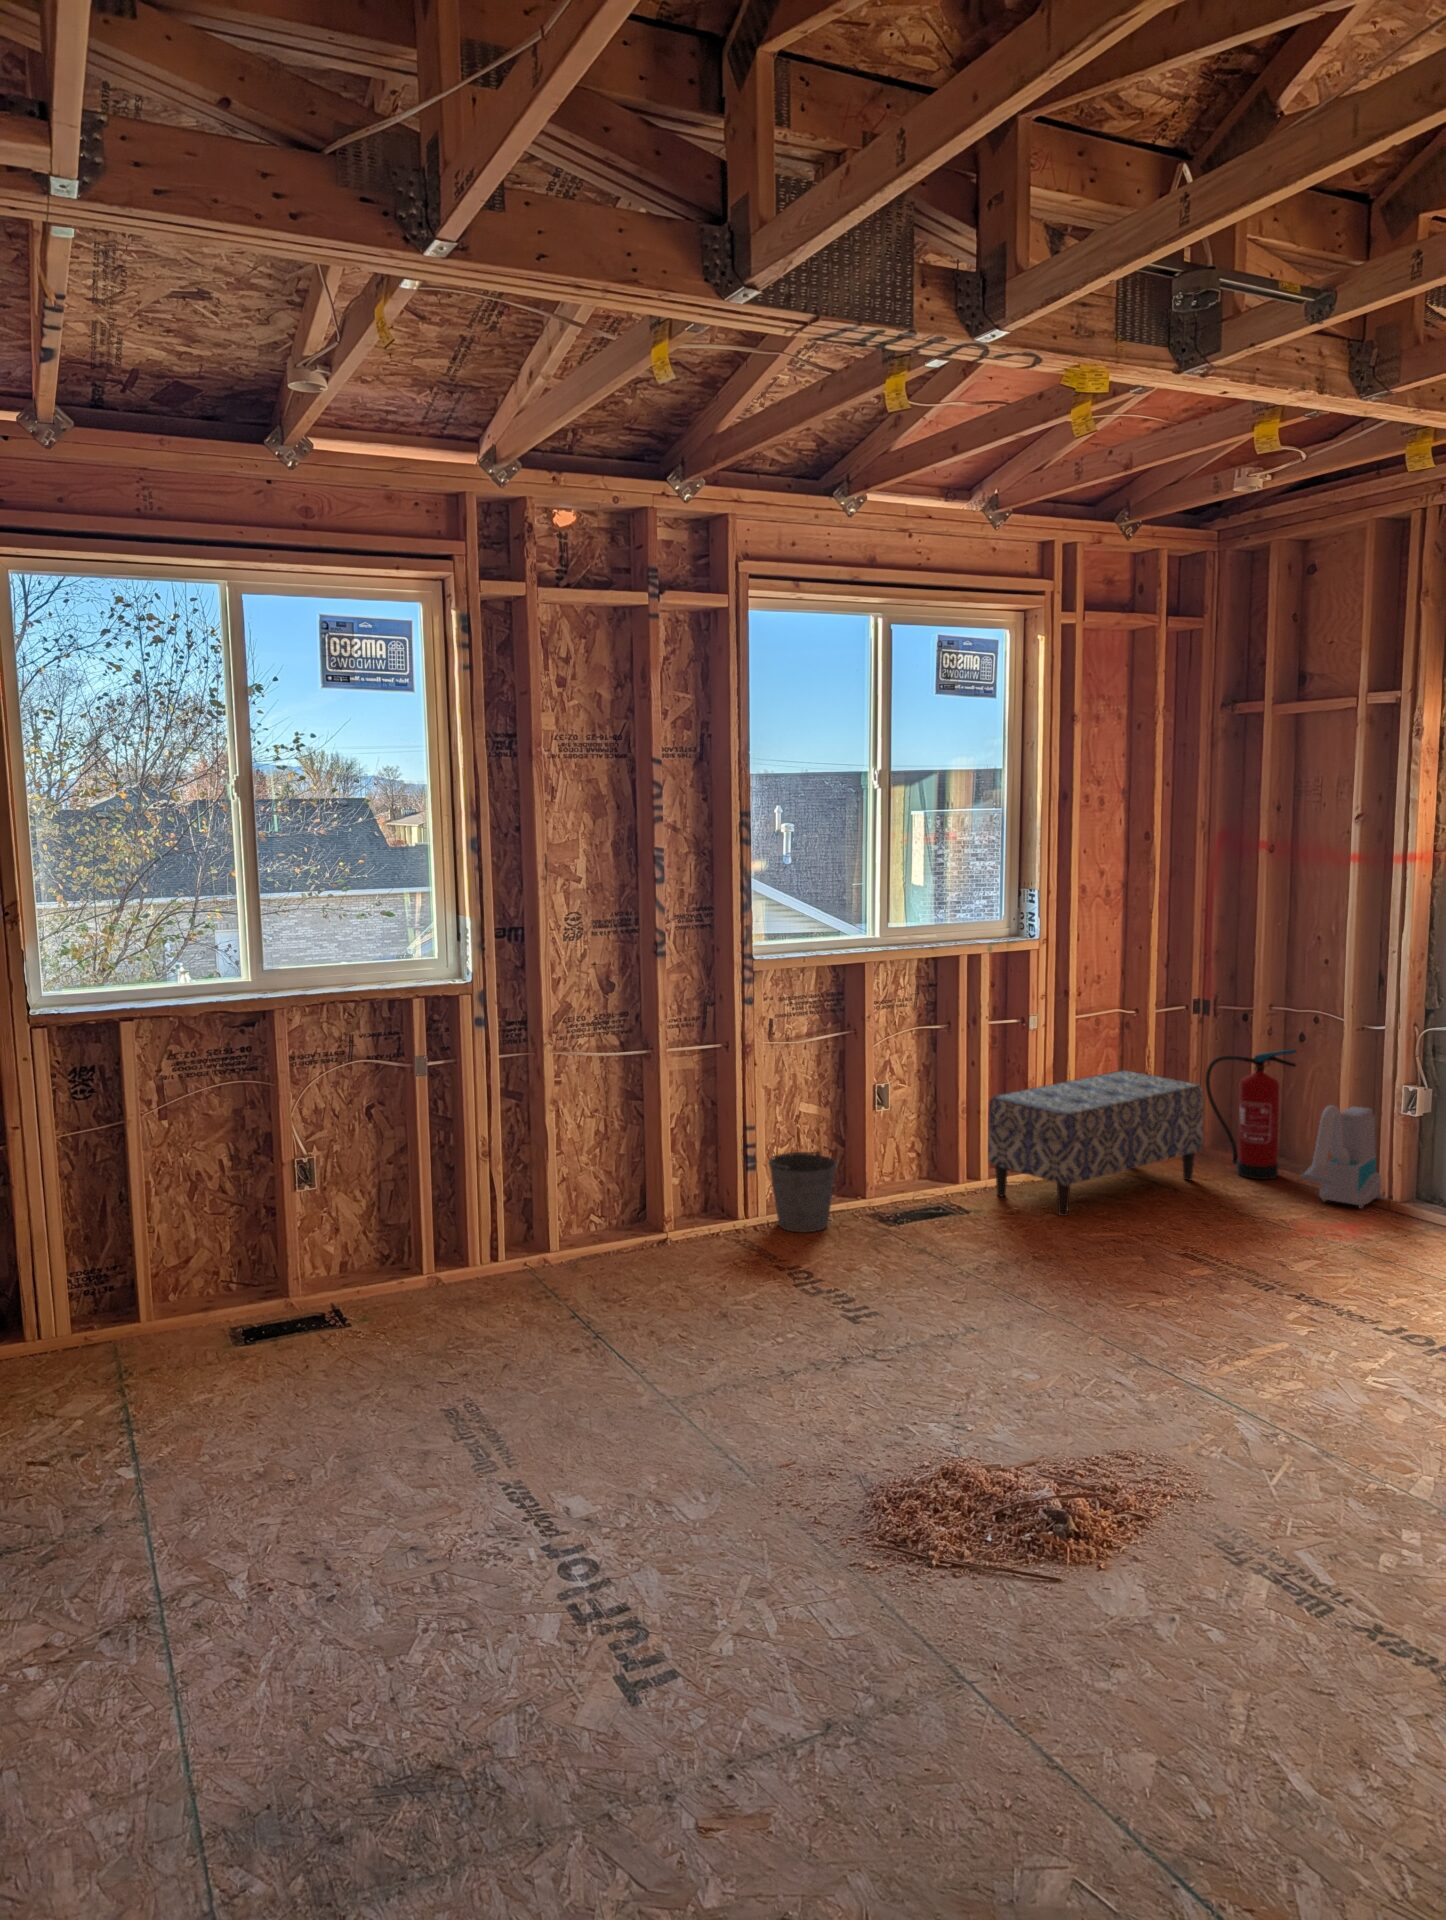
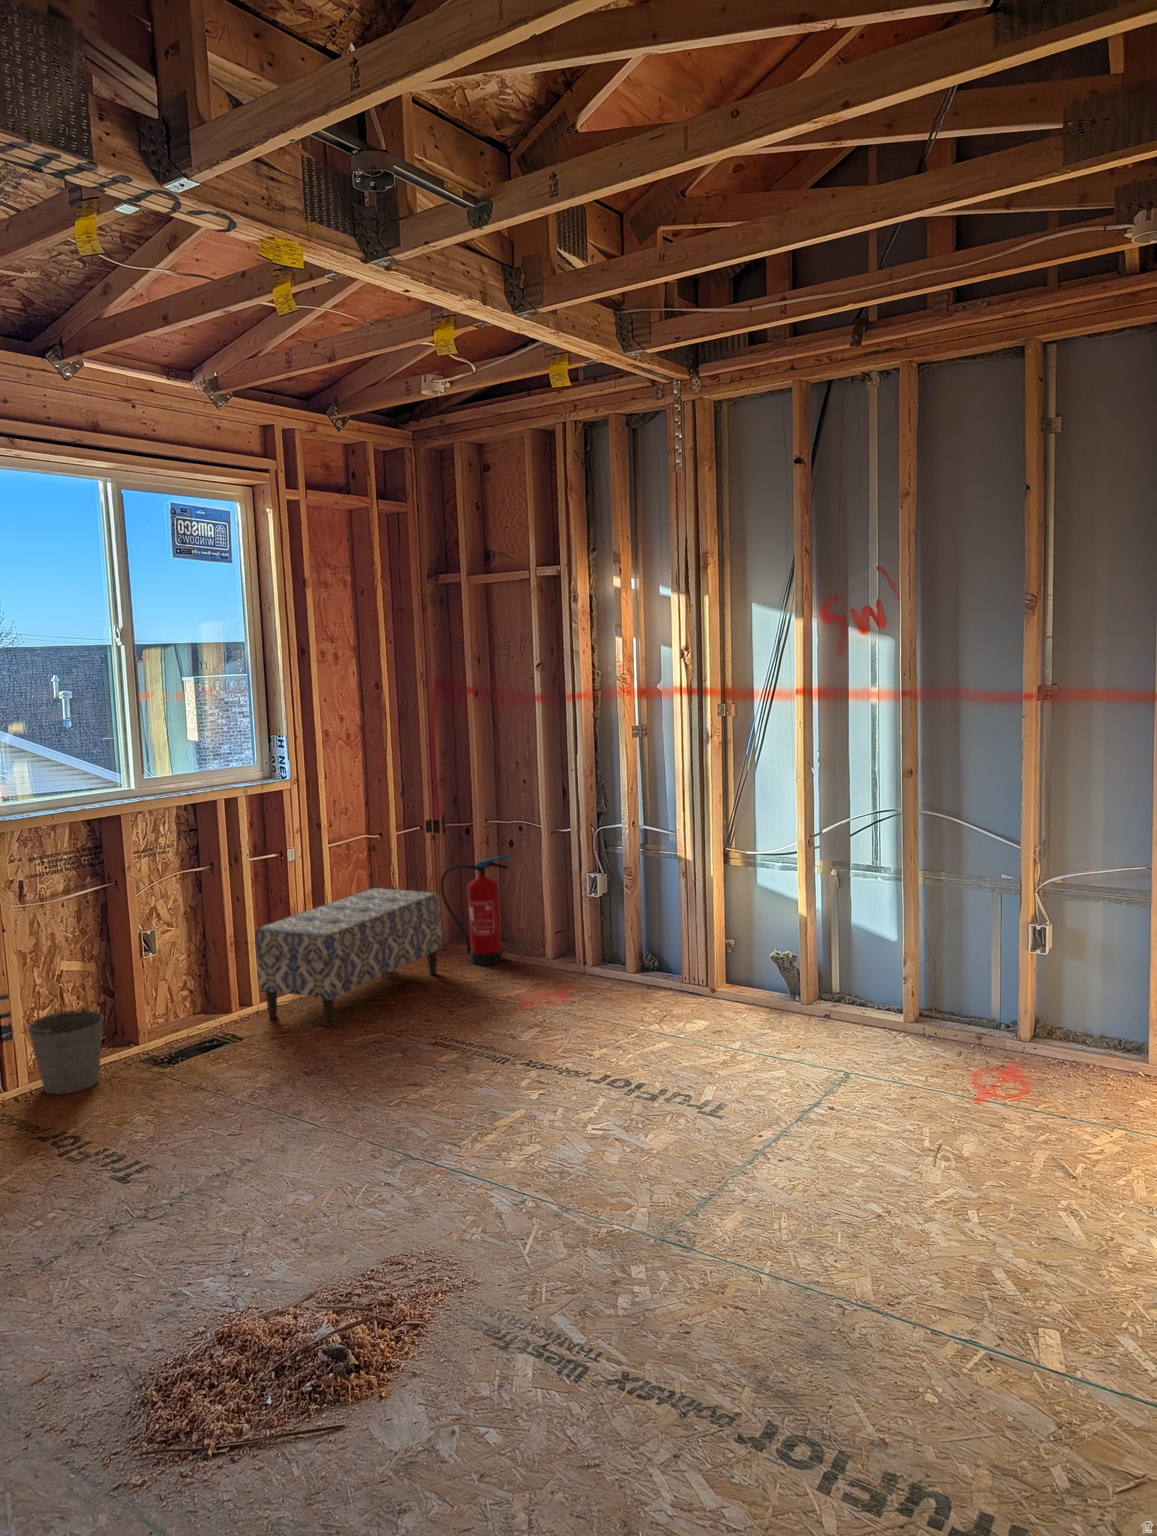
vacuum cleaner: present [1300,1105,1383,1209] -> none [520,896,580,977]

